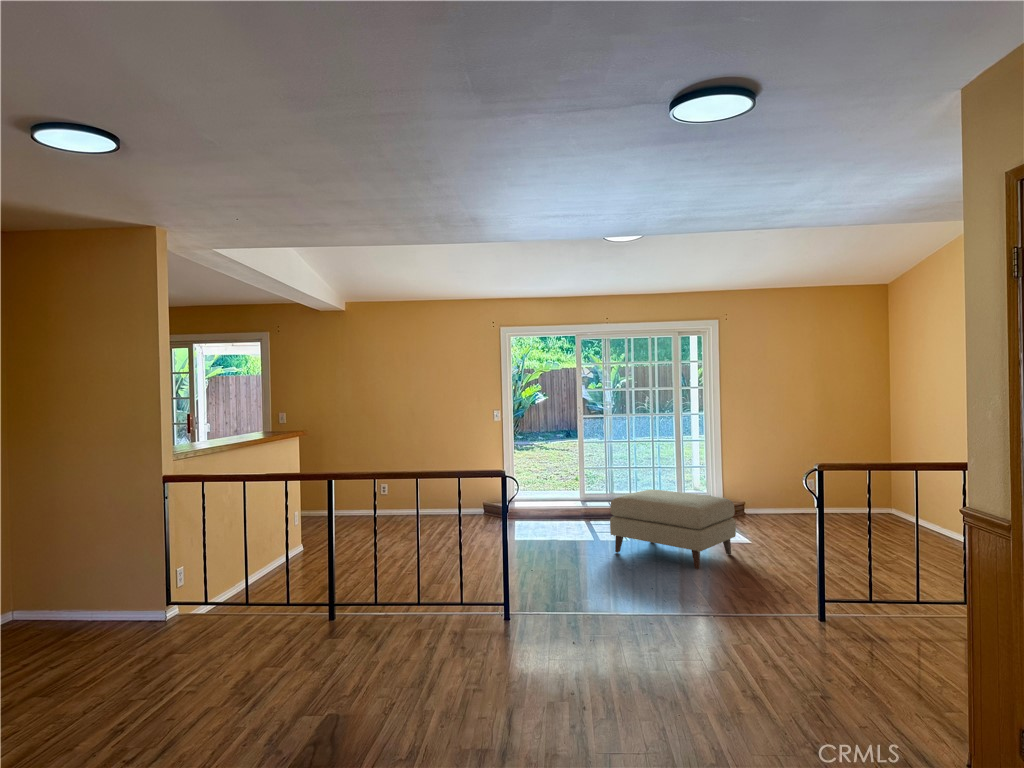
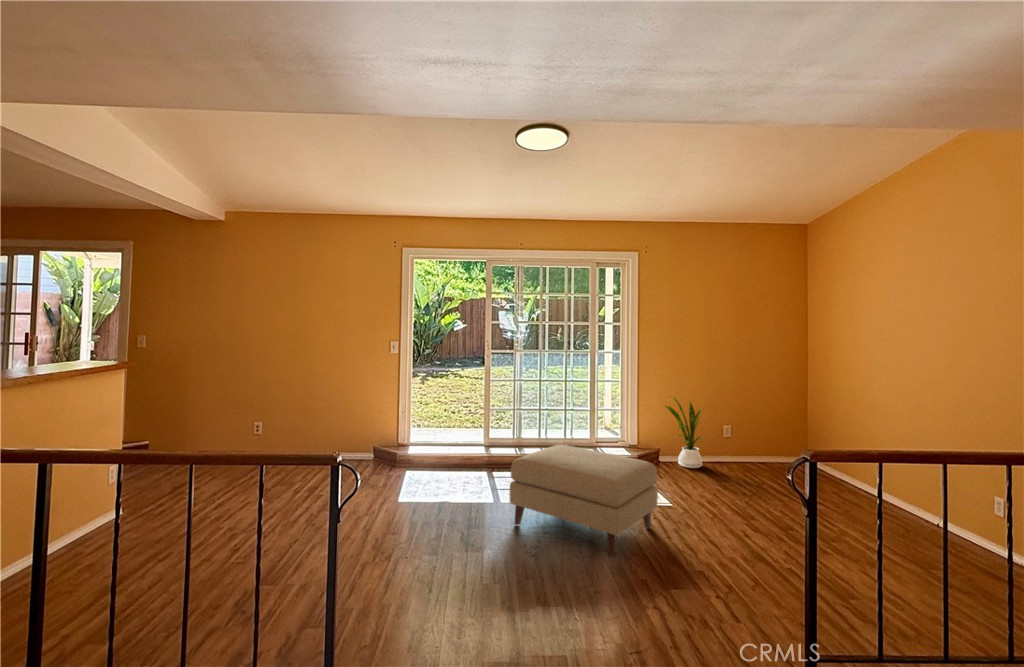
house plant: none [747,451,791,518] -> present [665,396,707,468]

